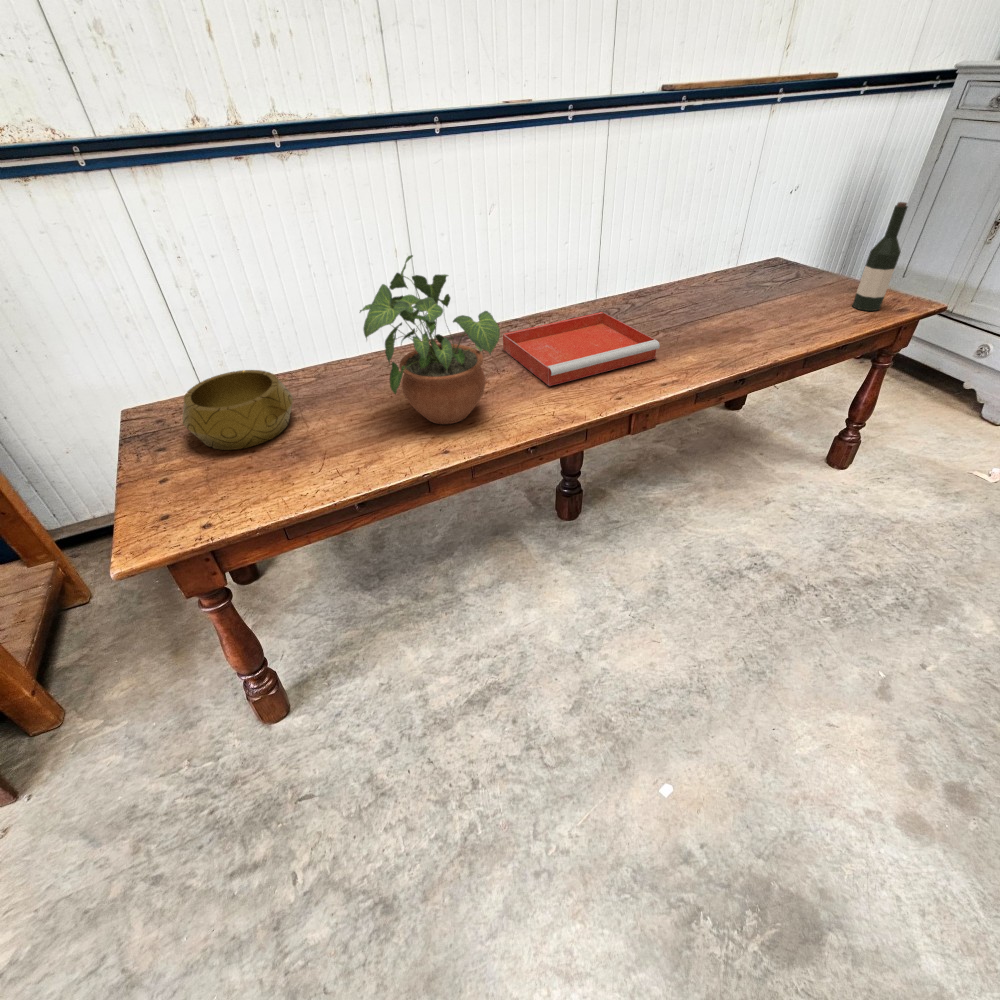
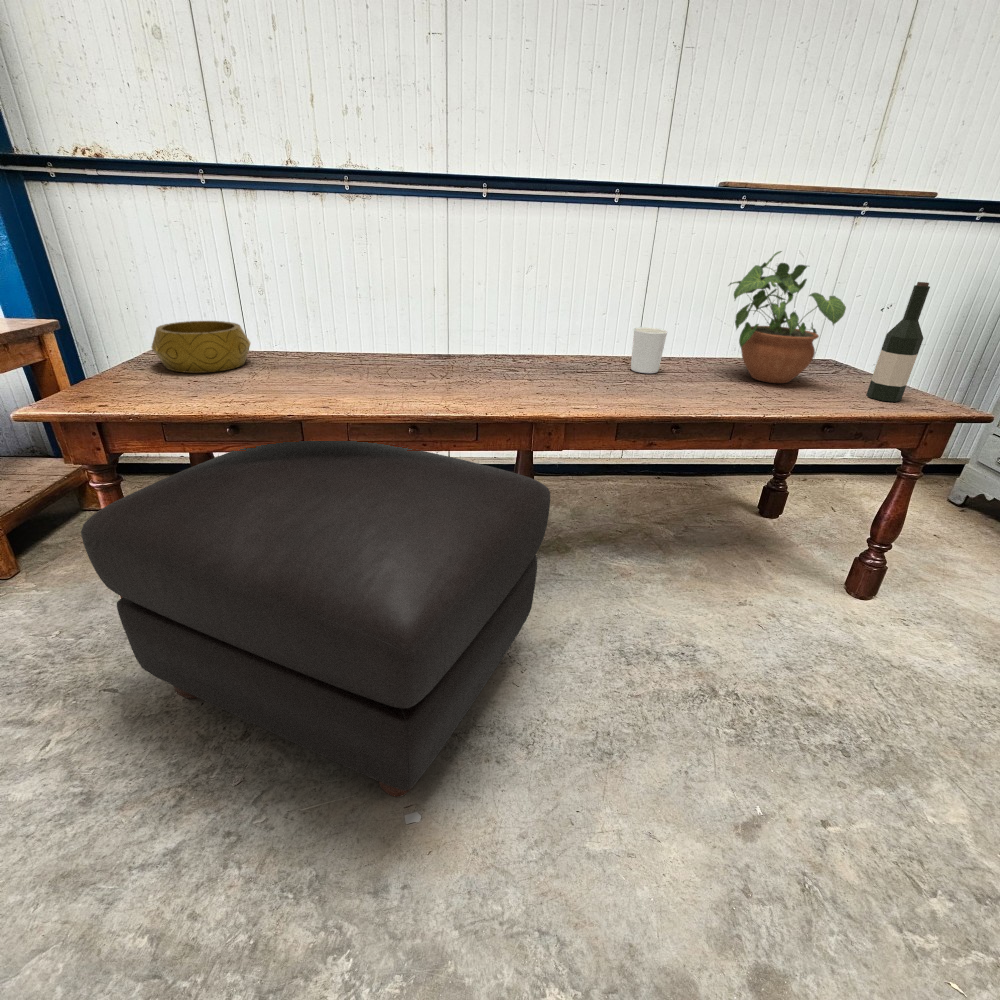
potted plant: present [360,255,500,424] -> present [729,251,846,383]
candle holder: none [651,276,686,323] -> present [631,327,667,373]
tray: present [503,312,660,386] -> none [466,347,597,389]
ottoman: none [290,464,725,781] -> present [81,441,550,797]

